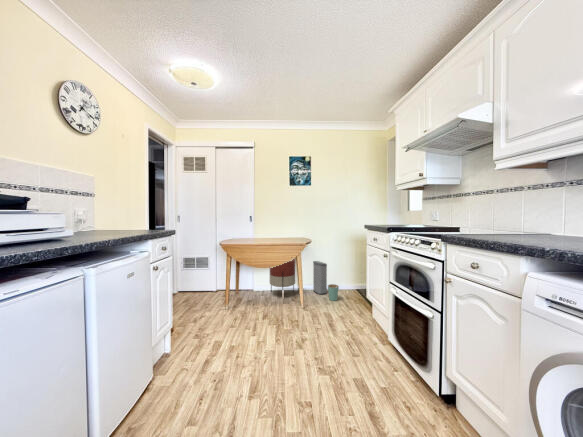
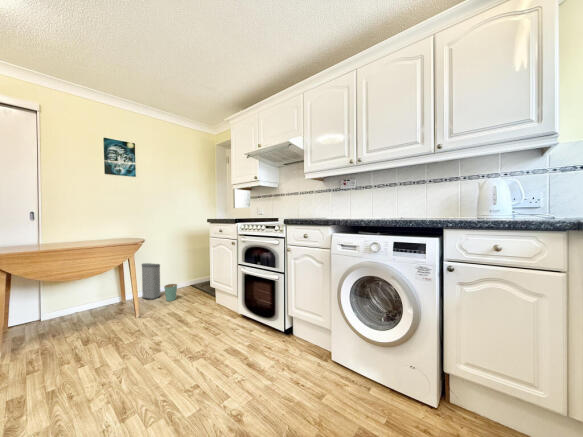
planter: present [270,257,295,291] -> none [74,264,119,317]

